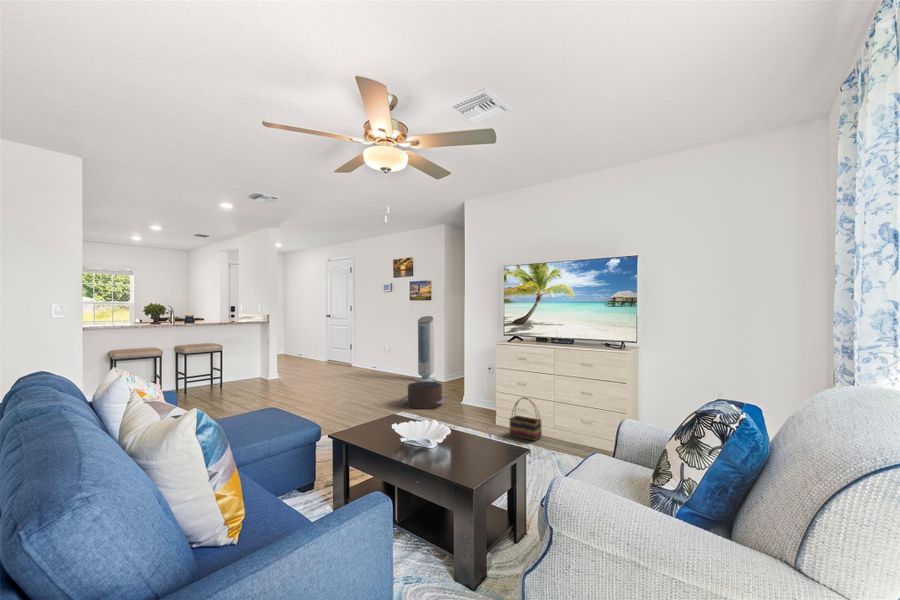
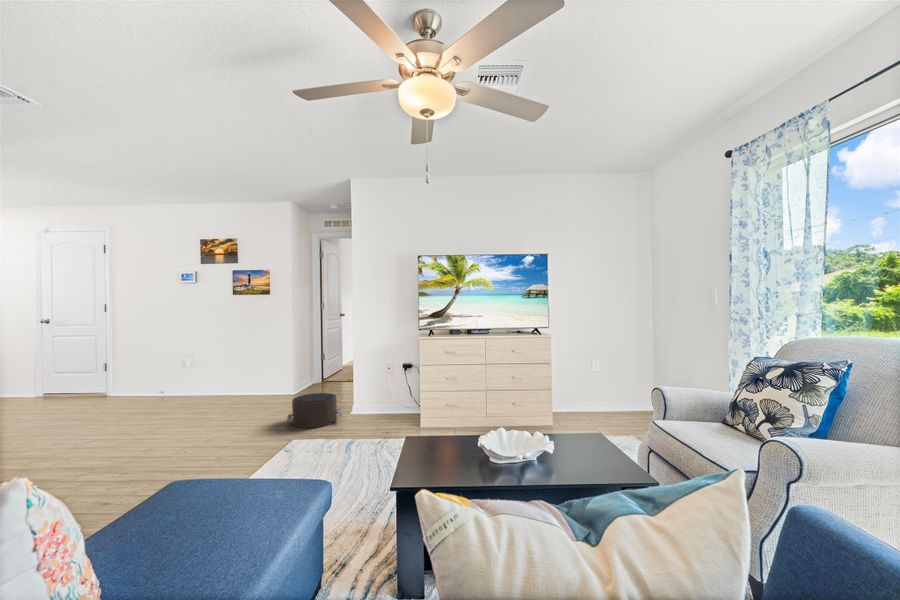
air purifier: present [415,316,437,382] -> none [250,314,286,398]
basket: present [509,397,542,441] -> none [450,390,479,431]

